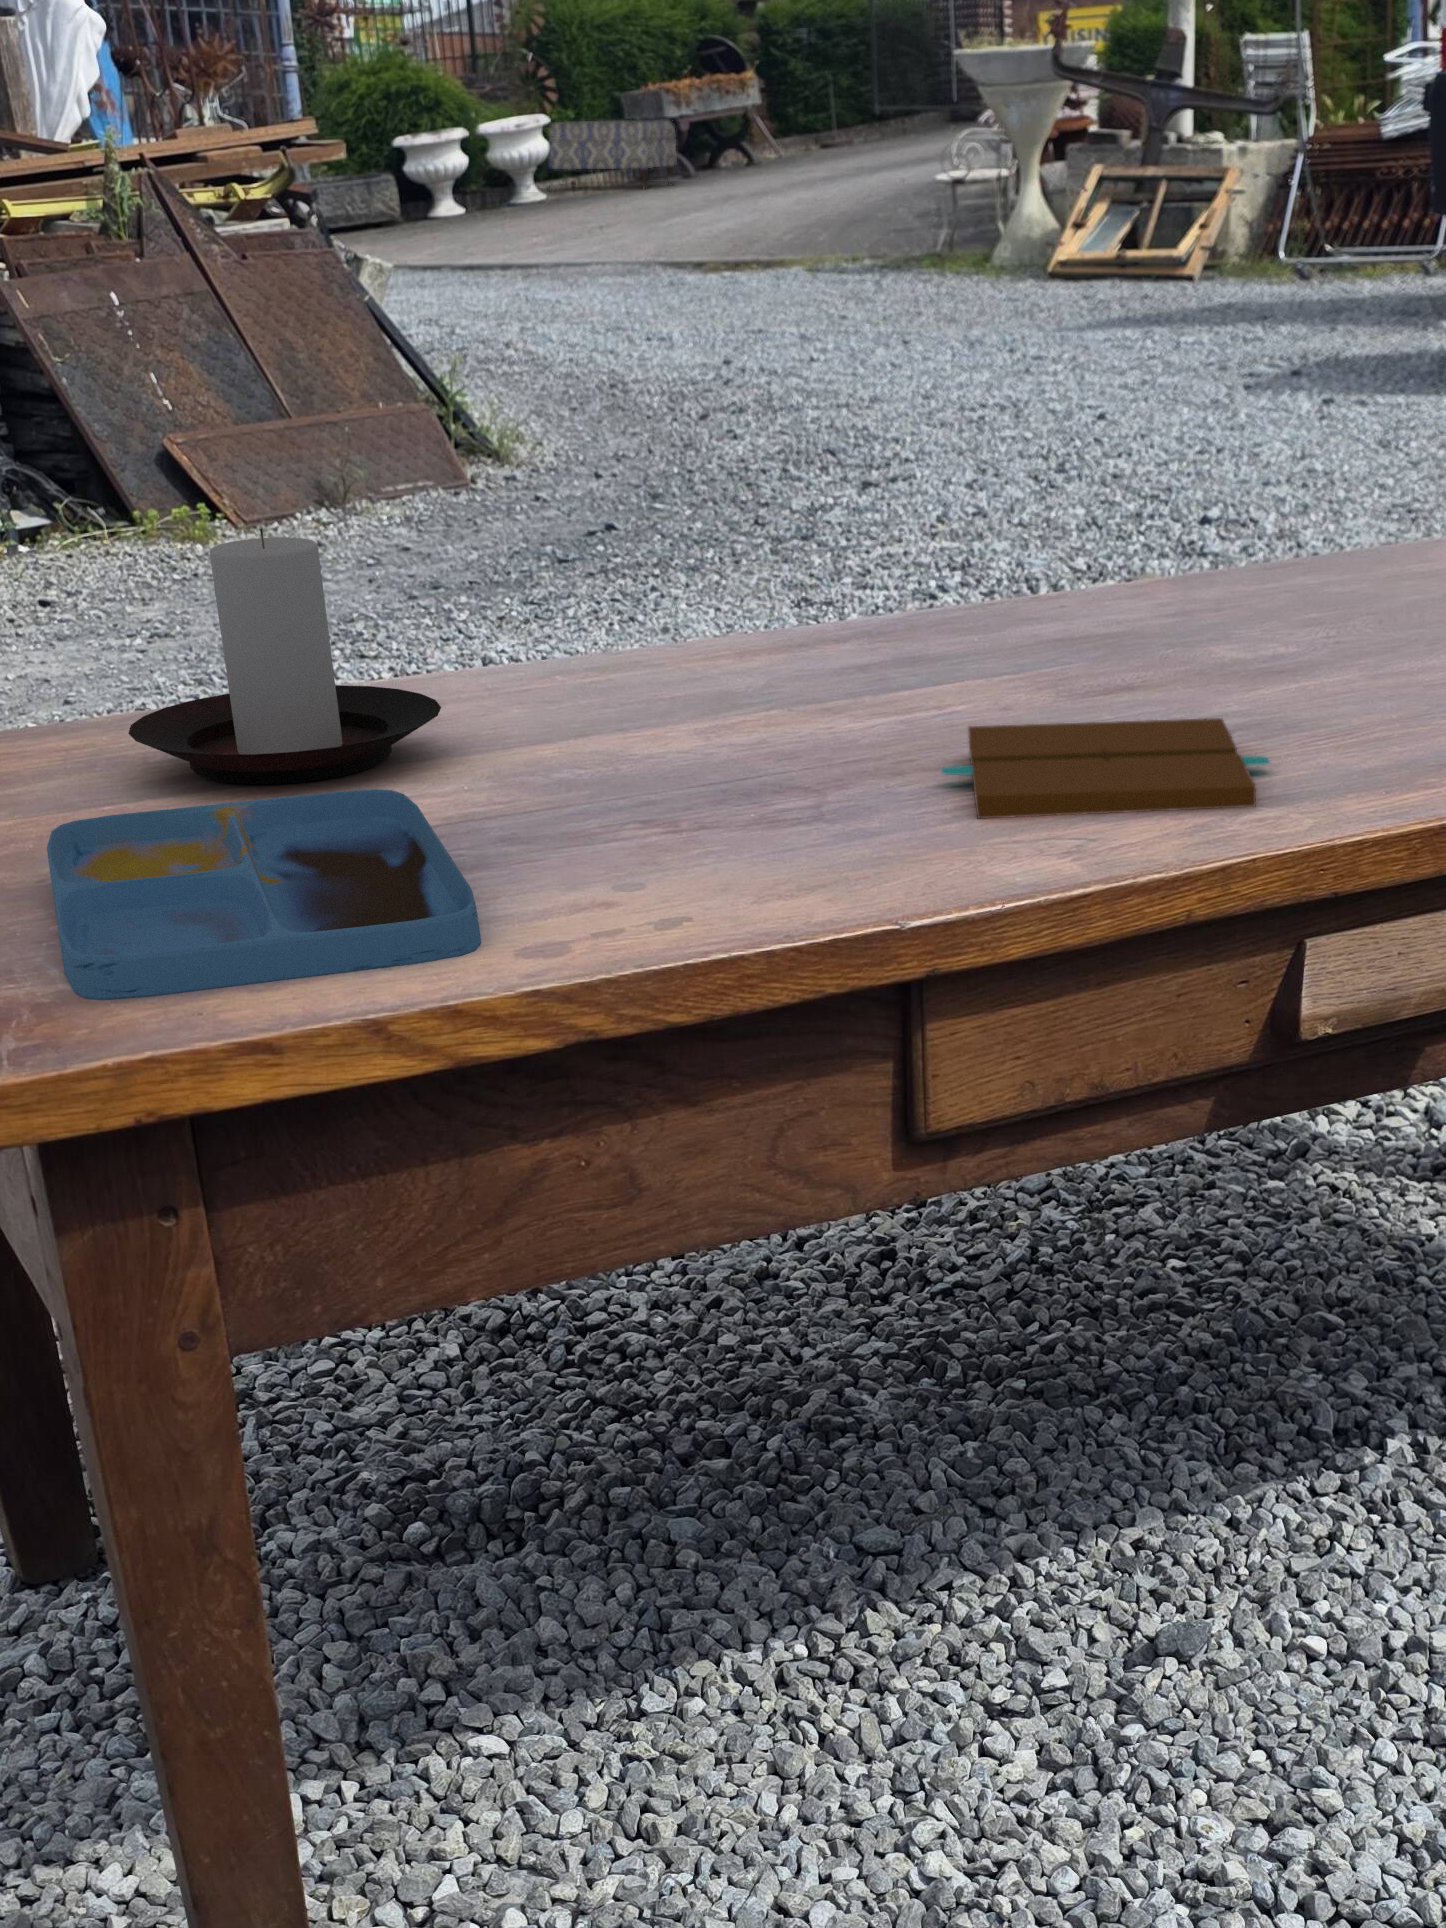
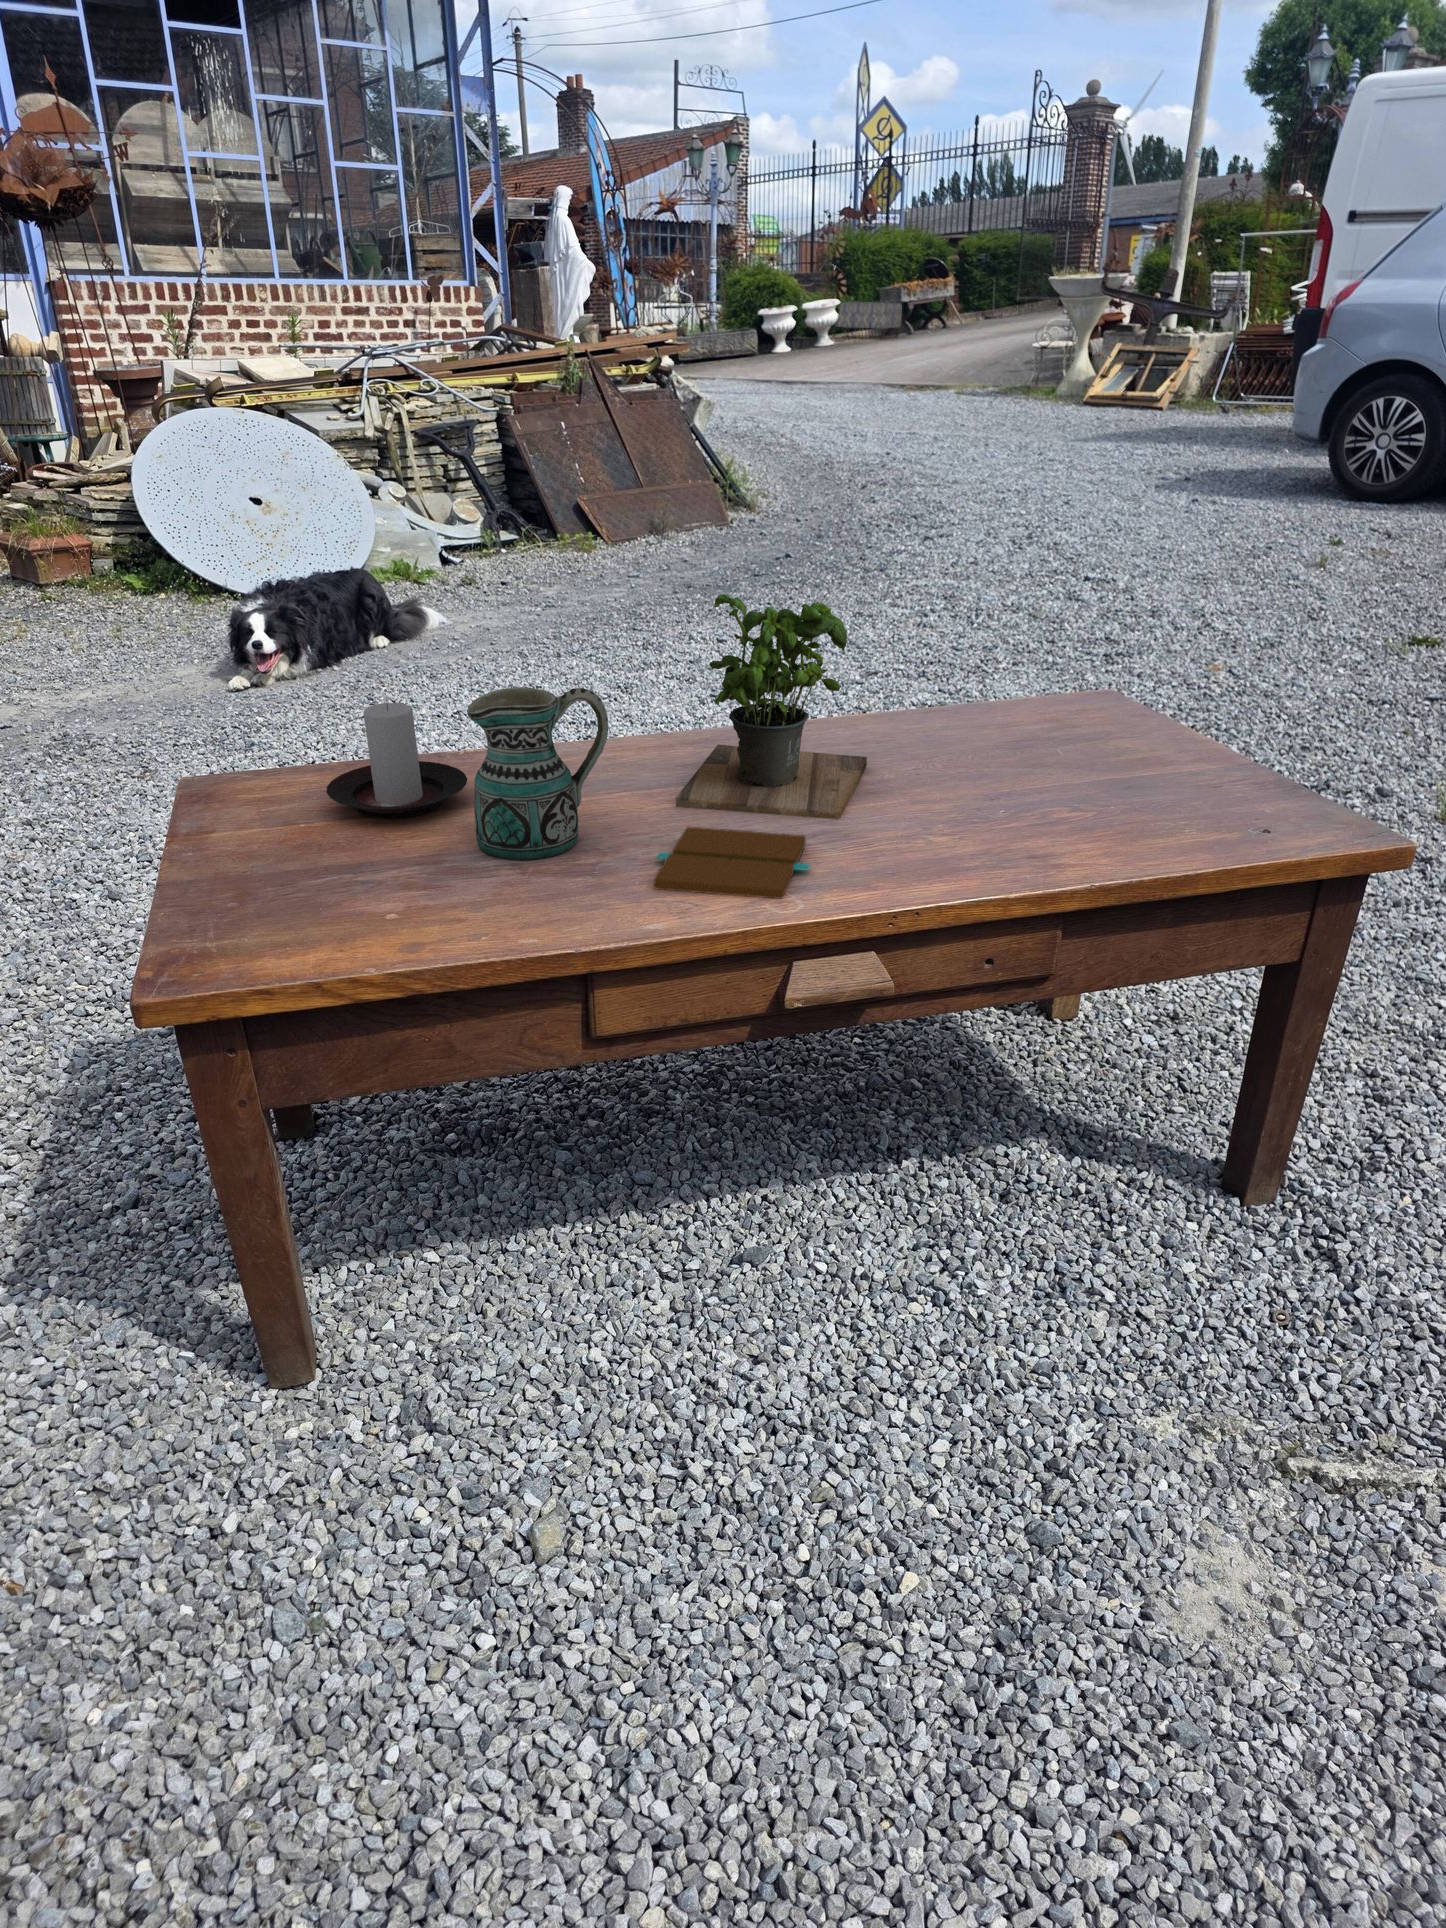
potted plant: none [895,268,1246,721] -> present [676,594,867,819]
ceramic pitcher: none [509,435,791,810] -> present [467,688,609,860]
tray: present [47,789,481,1000] -> none [203,844,407,964]

